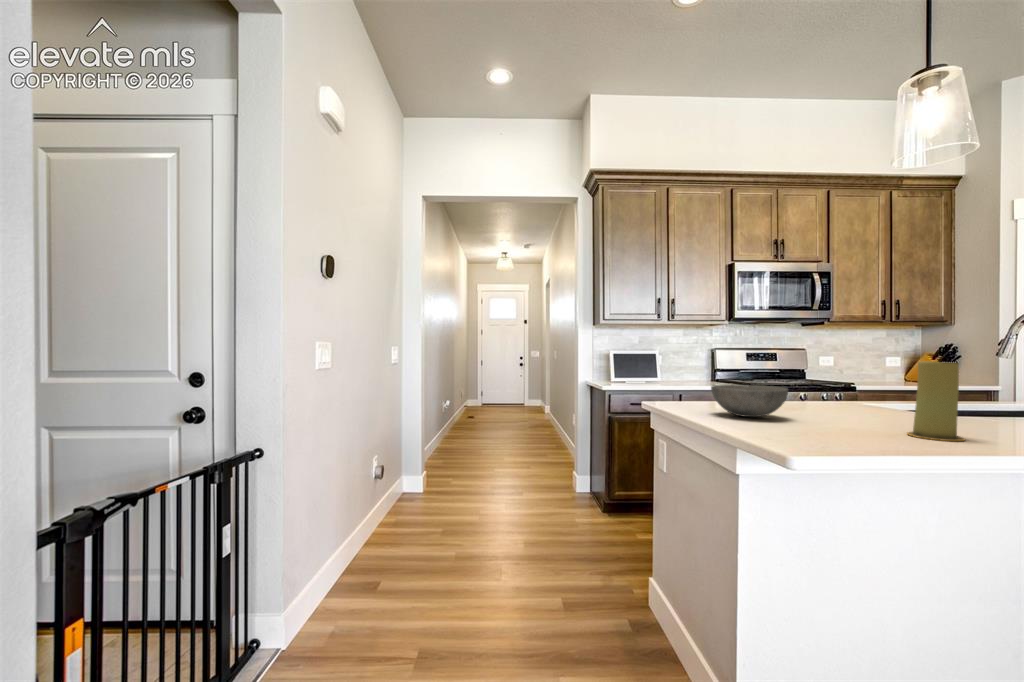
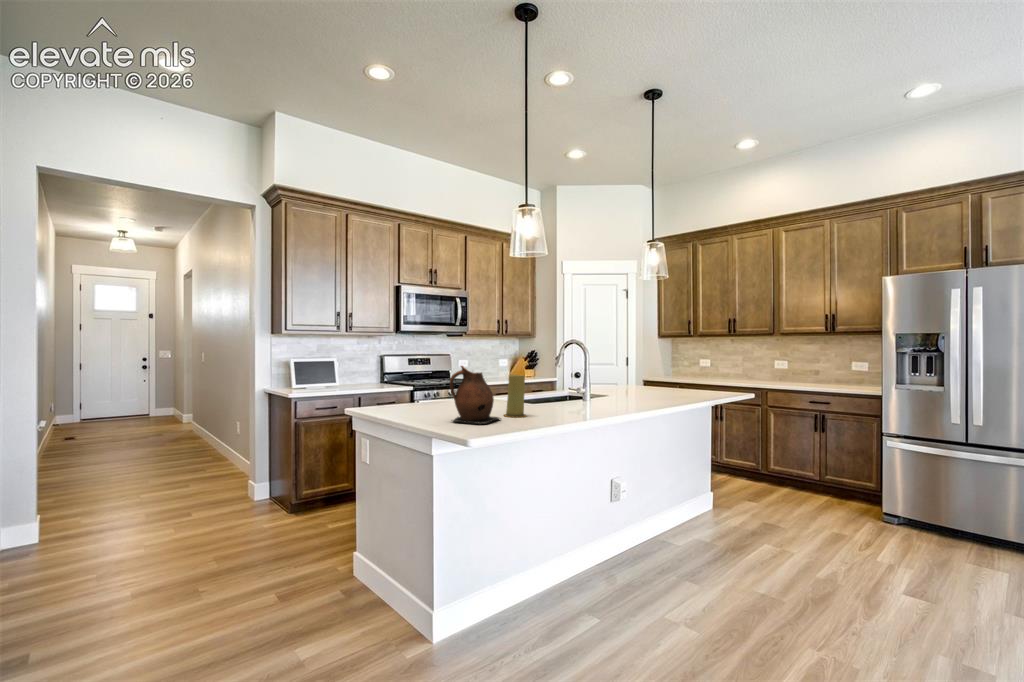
ceramic pitcher: none [790,341,903,445] -> present [450,366,501,424]
bowl: present [711,384,788,417] -> none [400,391,446,414]

